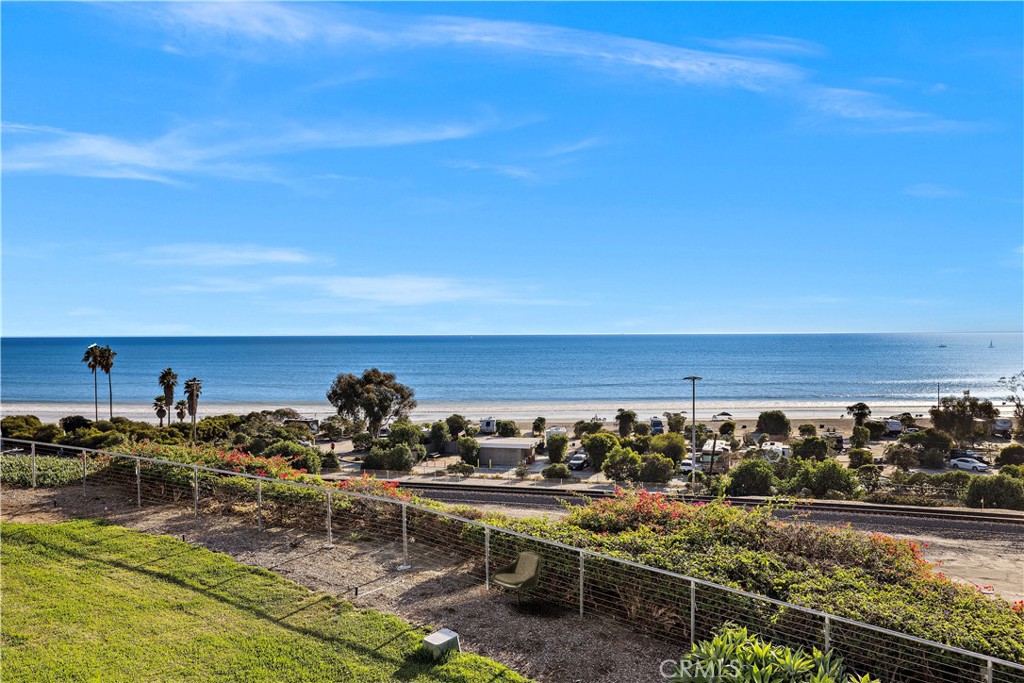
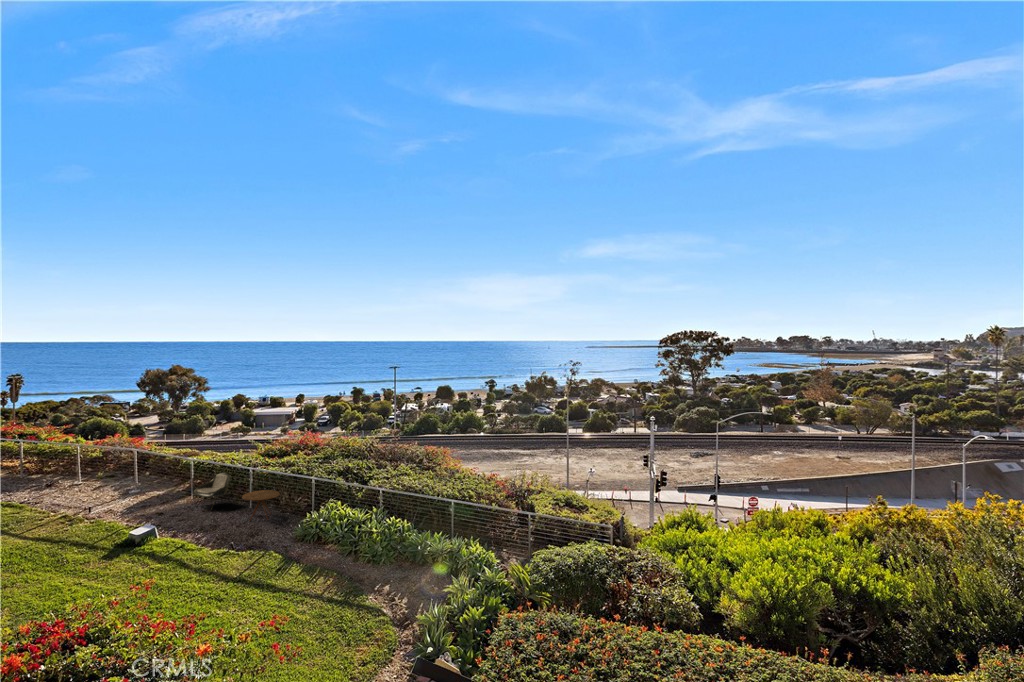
round table: none [572,588,630,642] -> present [242,490,280,521]

